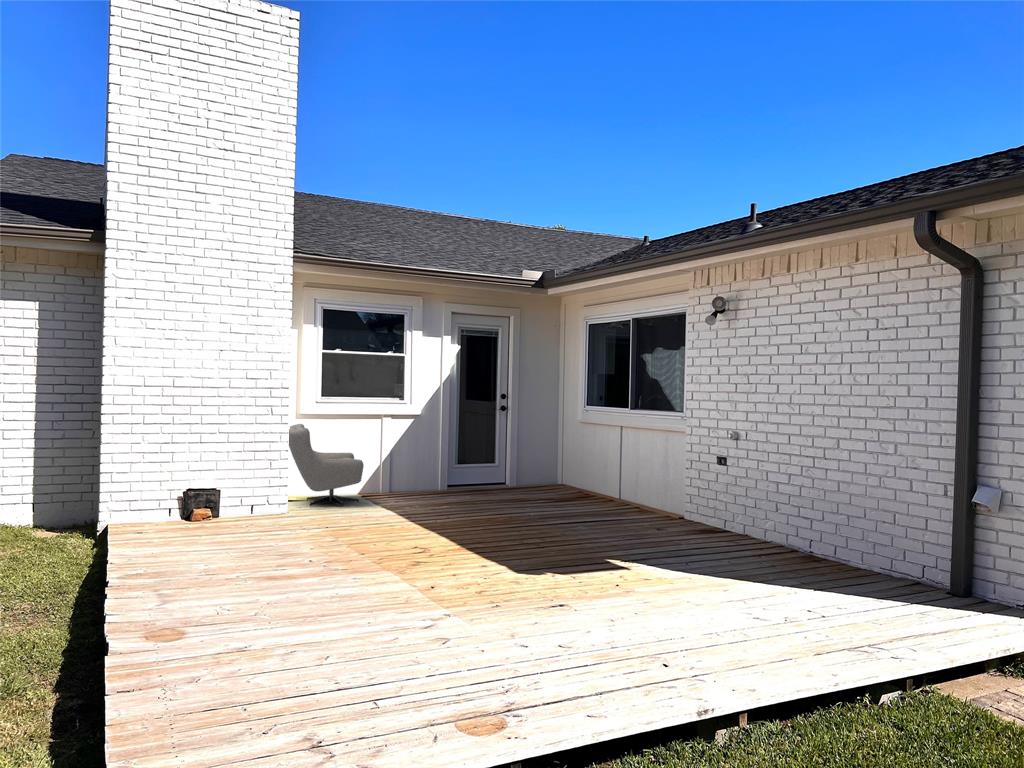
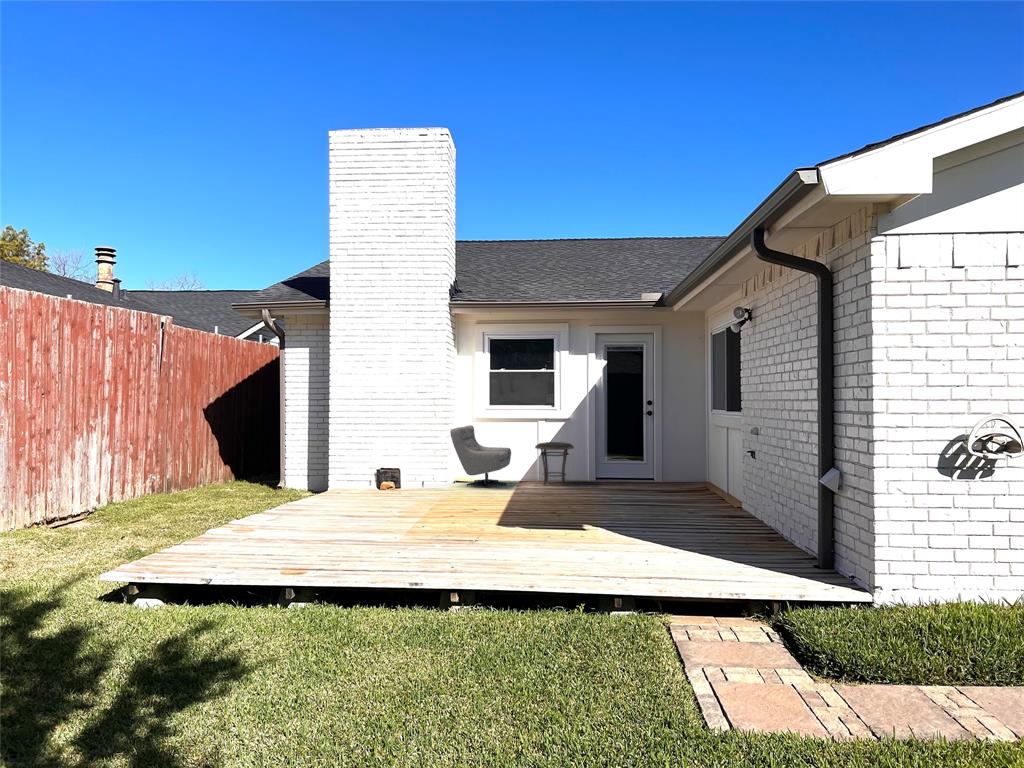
side table: none [388,444,436,498] -> present [535,442,574,486]

